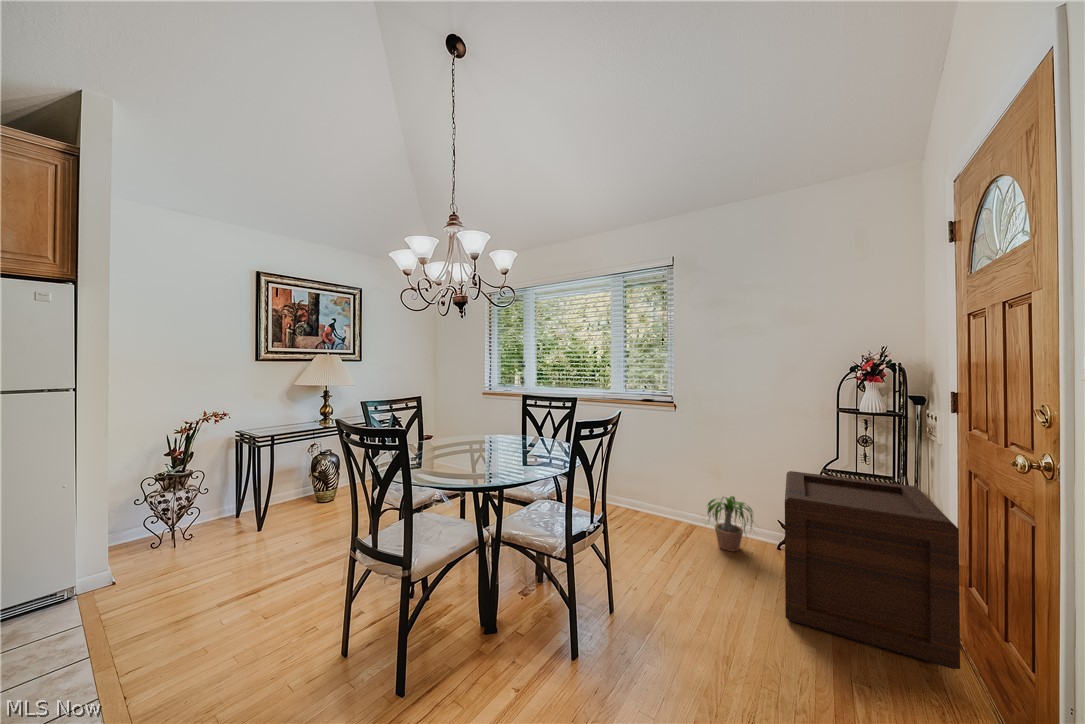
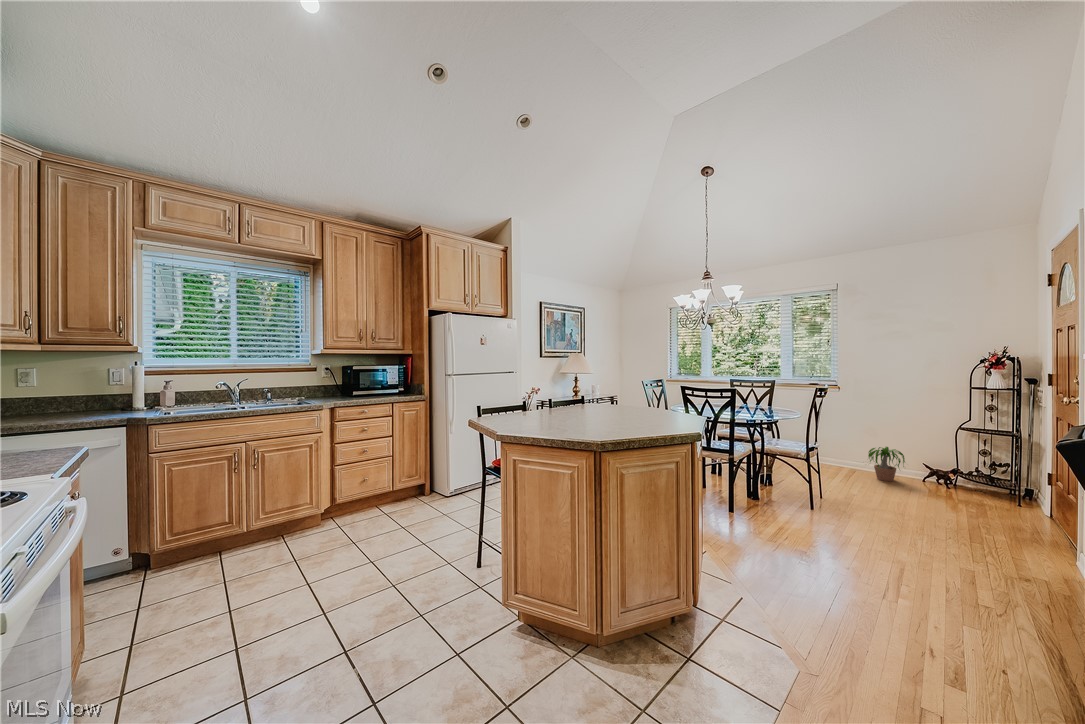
wooden crate: present [785,471,960,669] -> none [931,427,1049,526]

